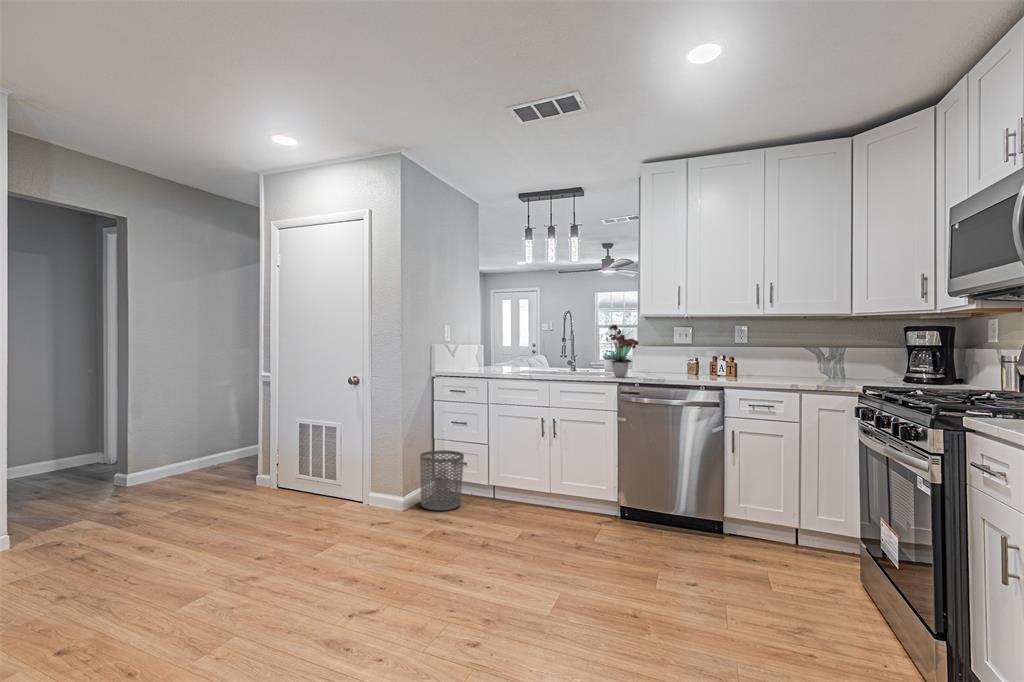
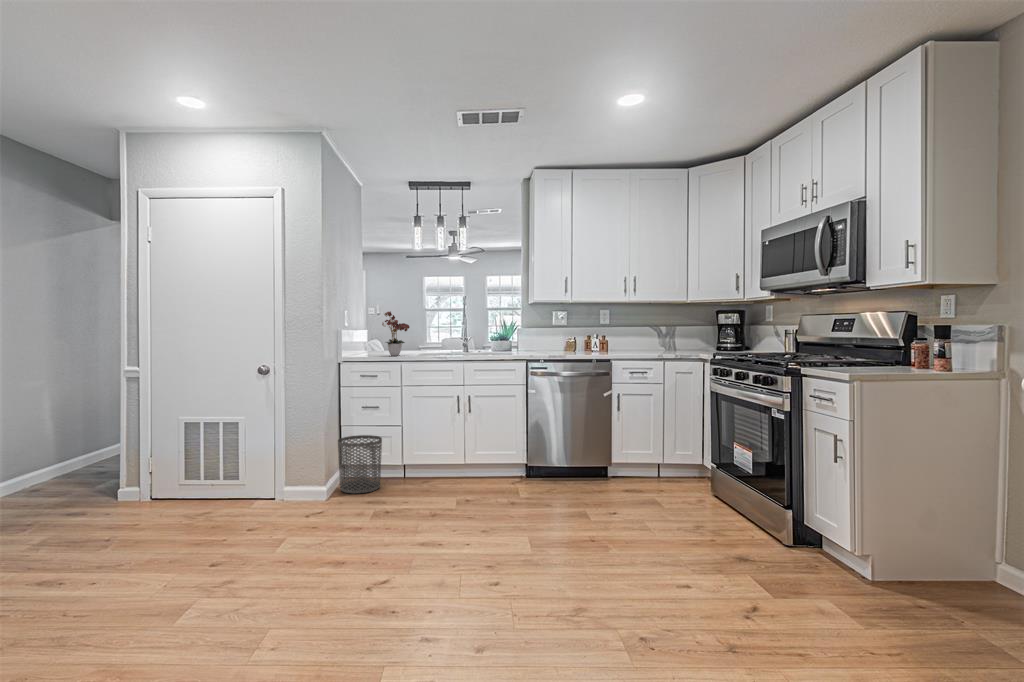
flower arrangement: present [606,325,639,377] -> present [382,311,409,356]

